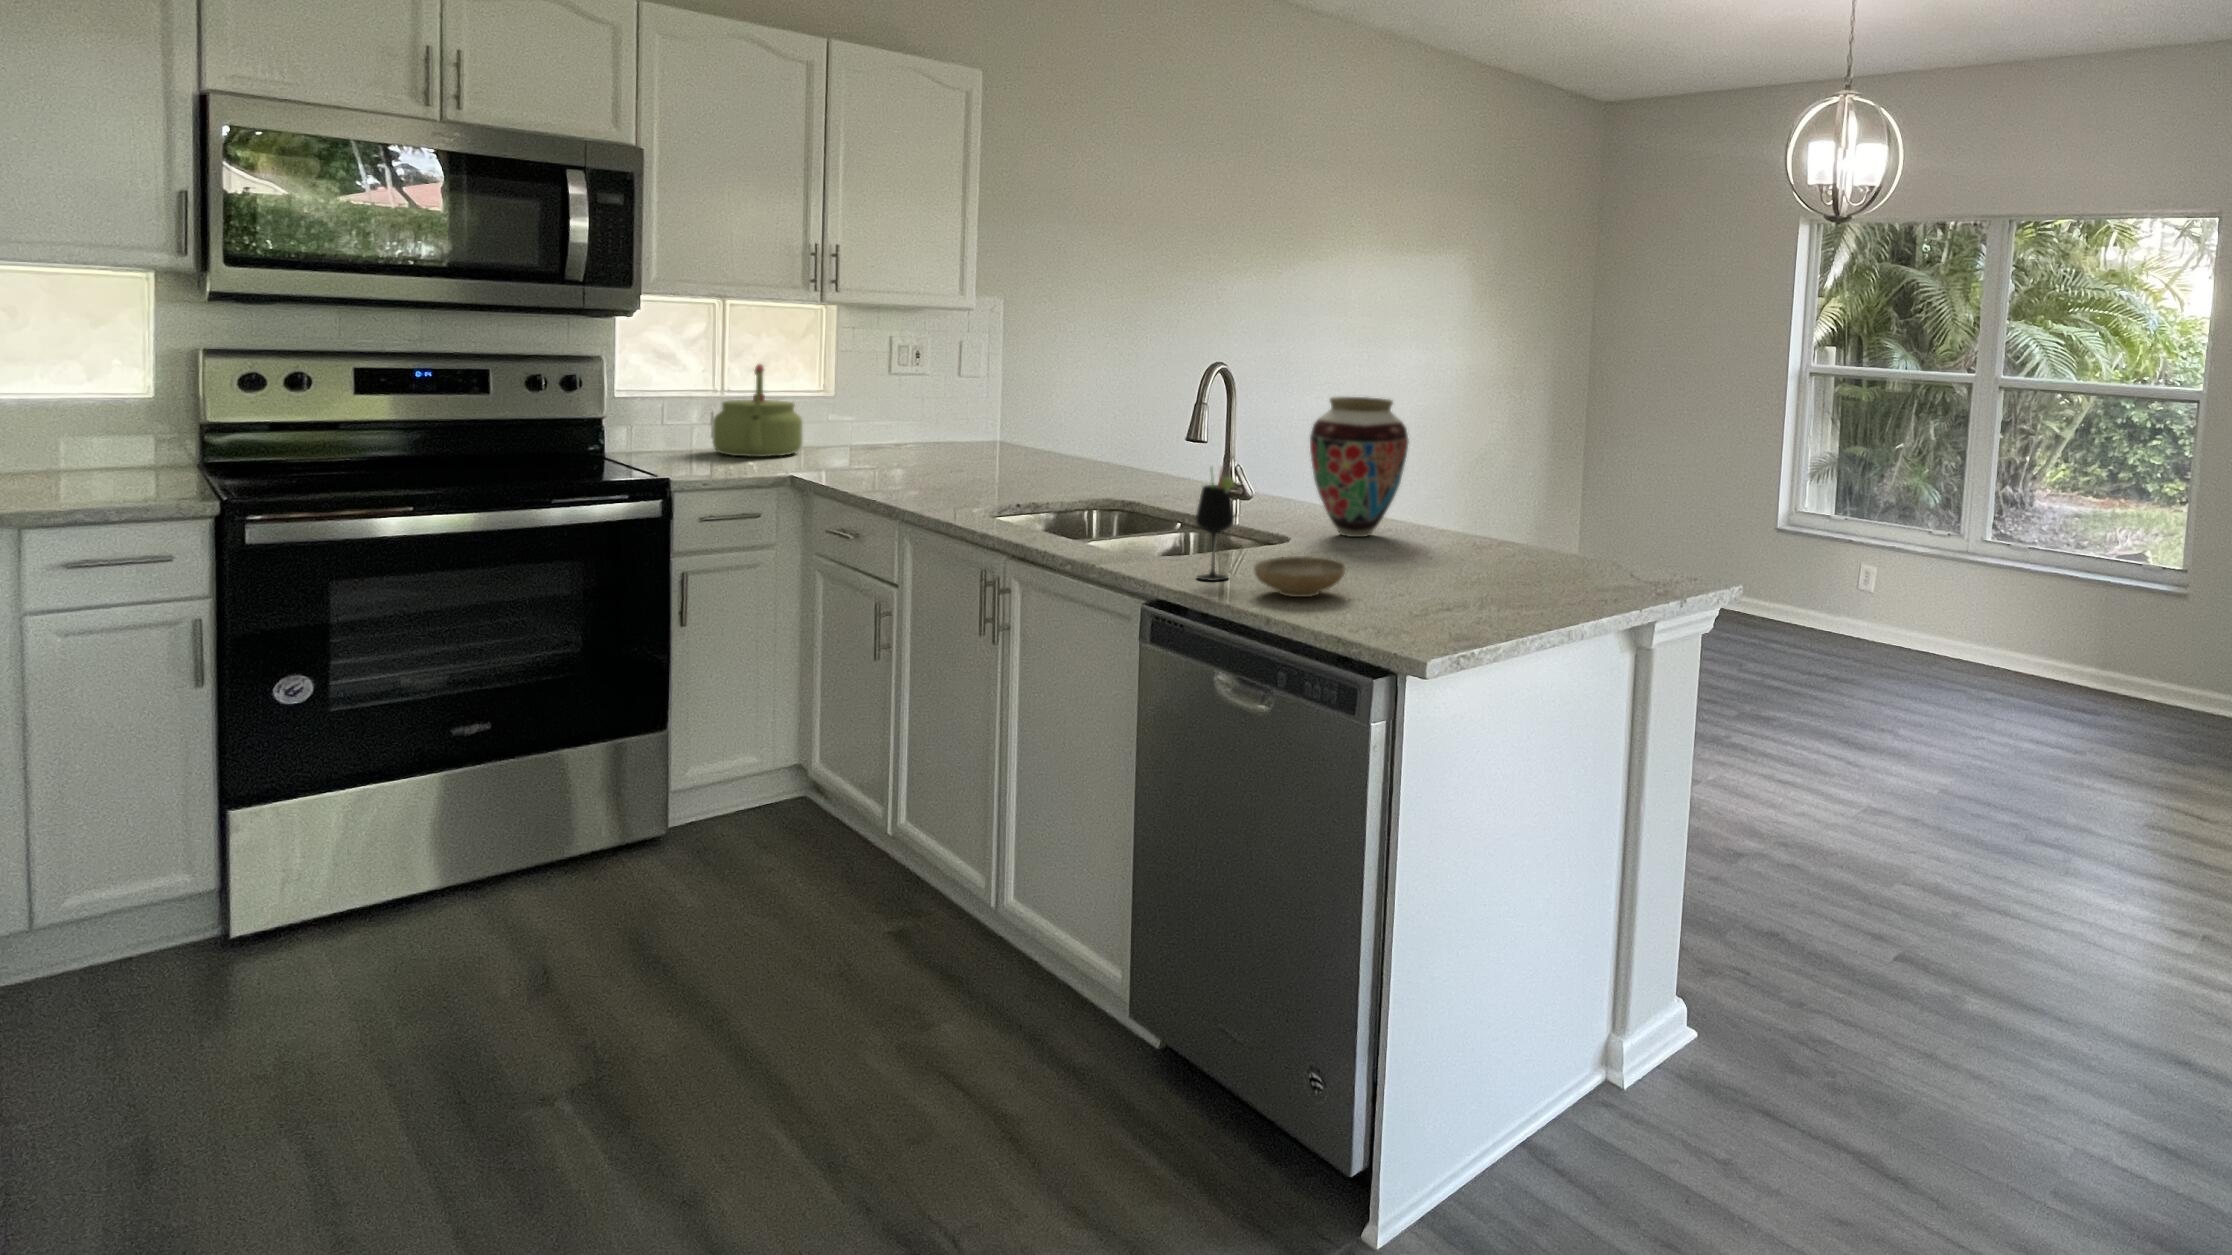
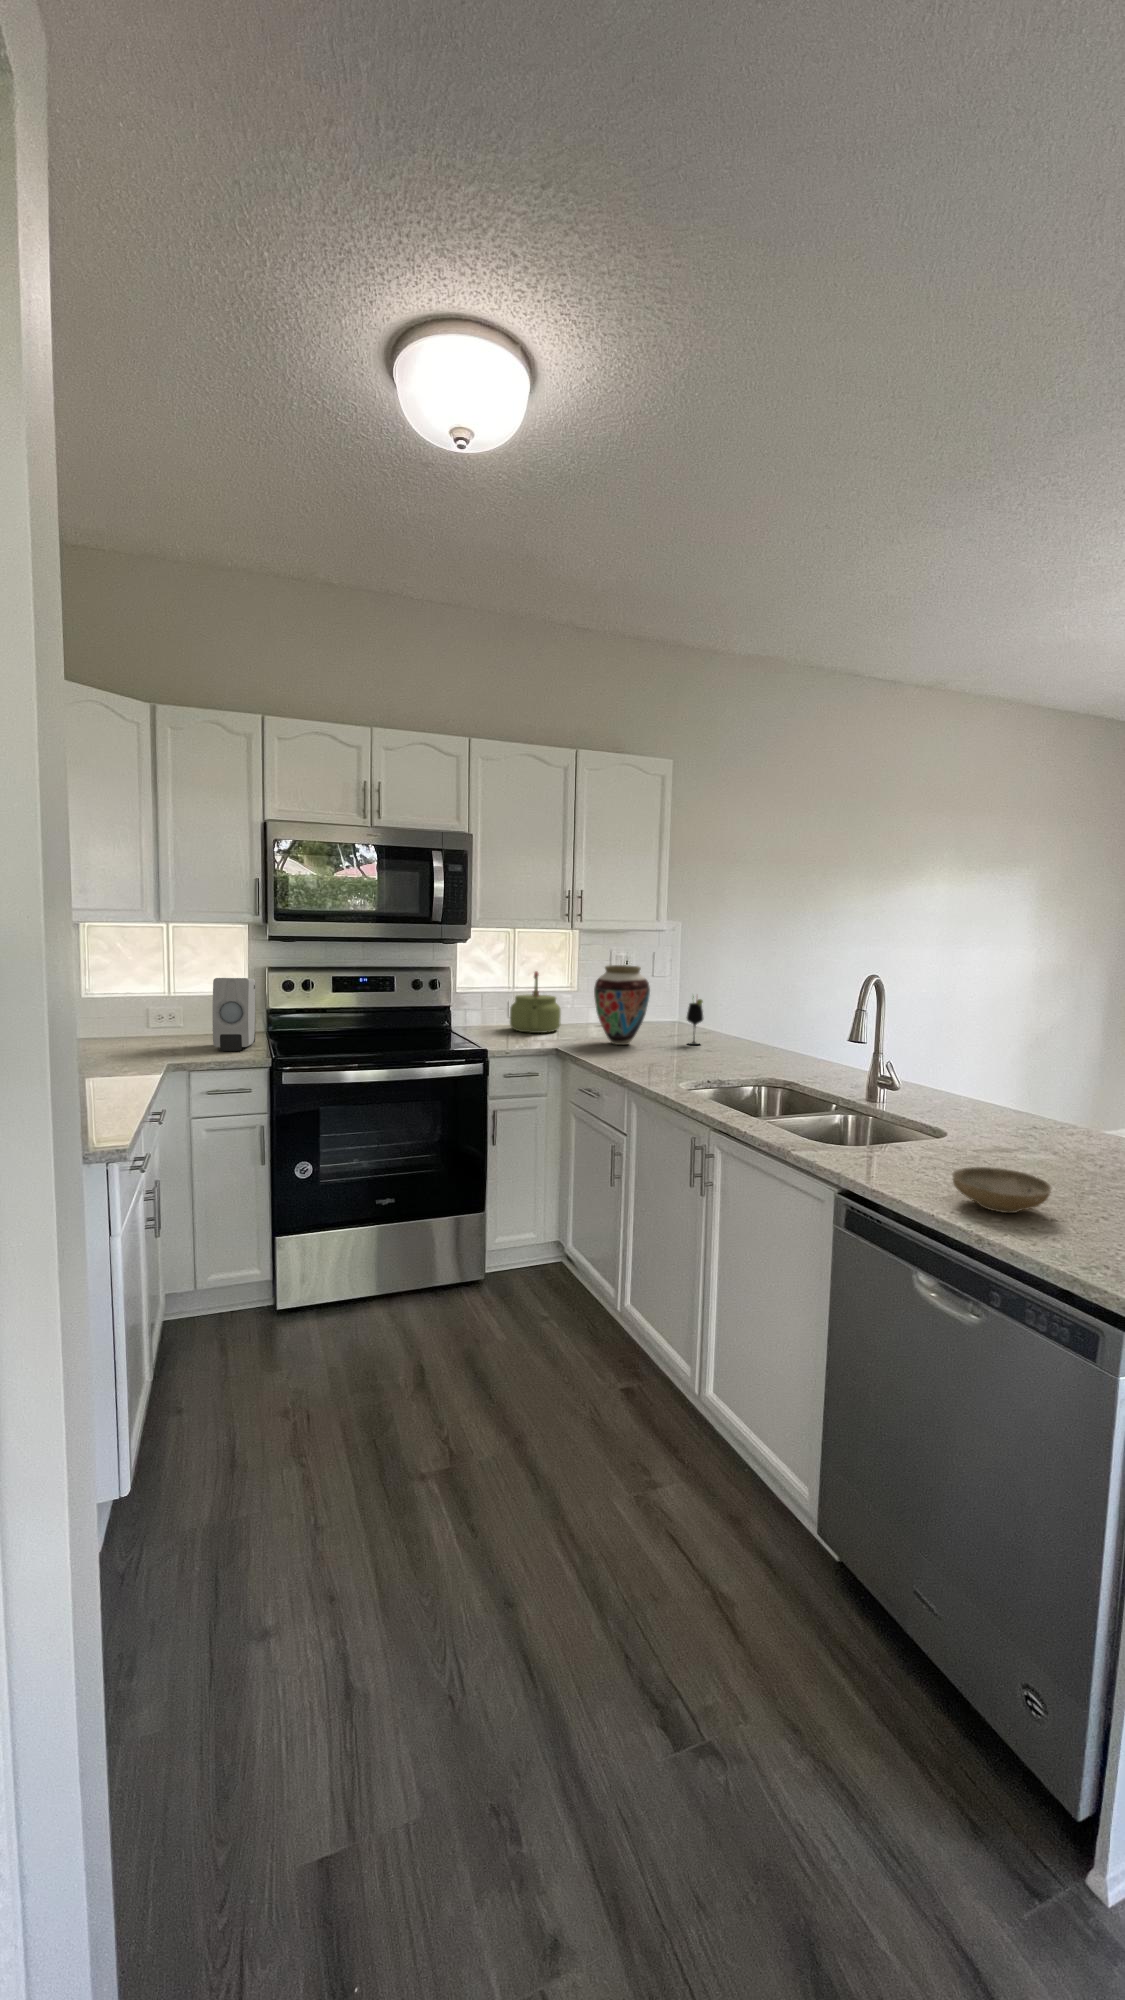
soap dispenser: none [72,363,175,494] -> present [213,978,255,1051]
vase: present [1310,397,1409,537] -> present [594,965,650,1045]
wine glass: present [1196,469,1235,580] -> present [686,997,703,1045]

